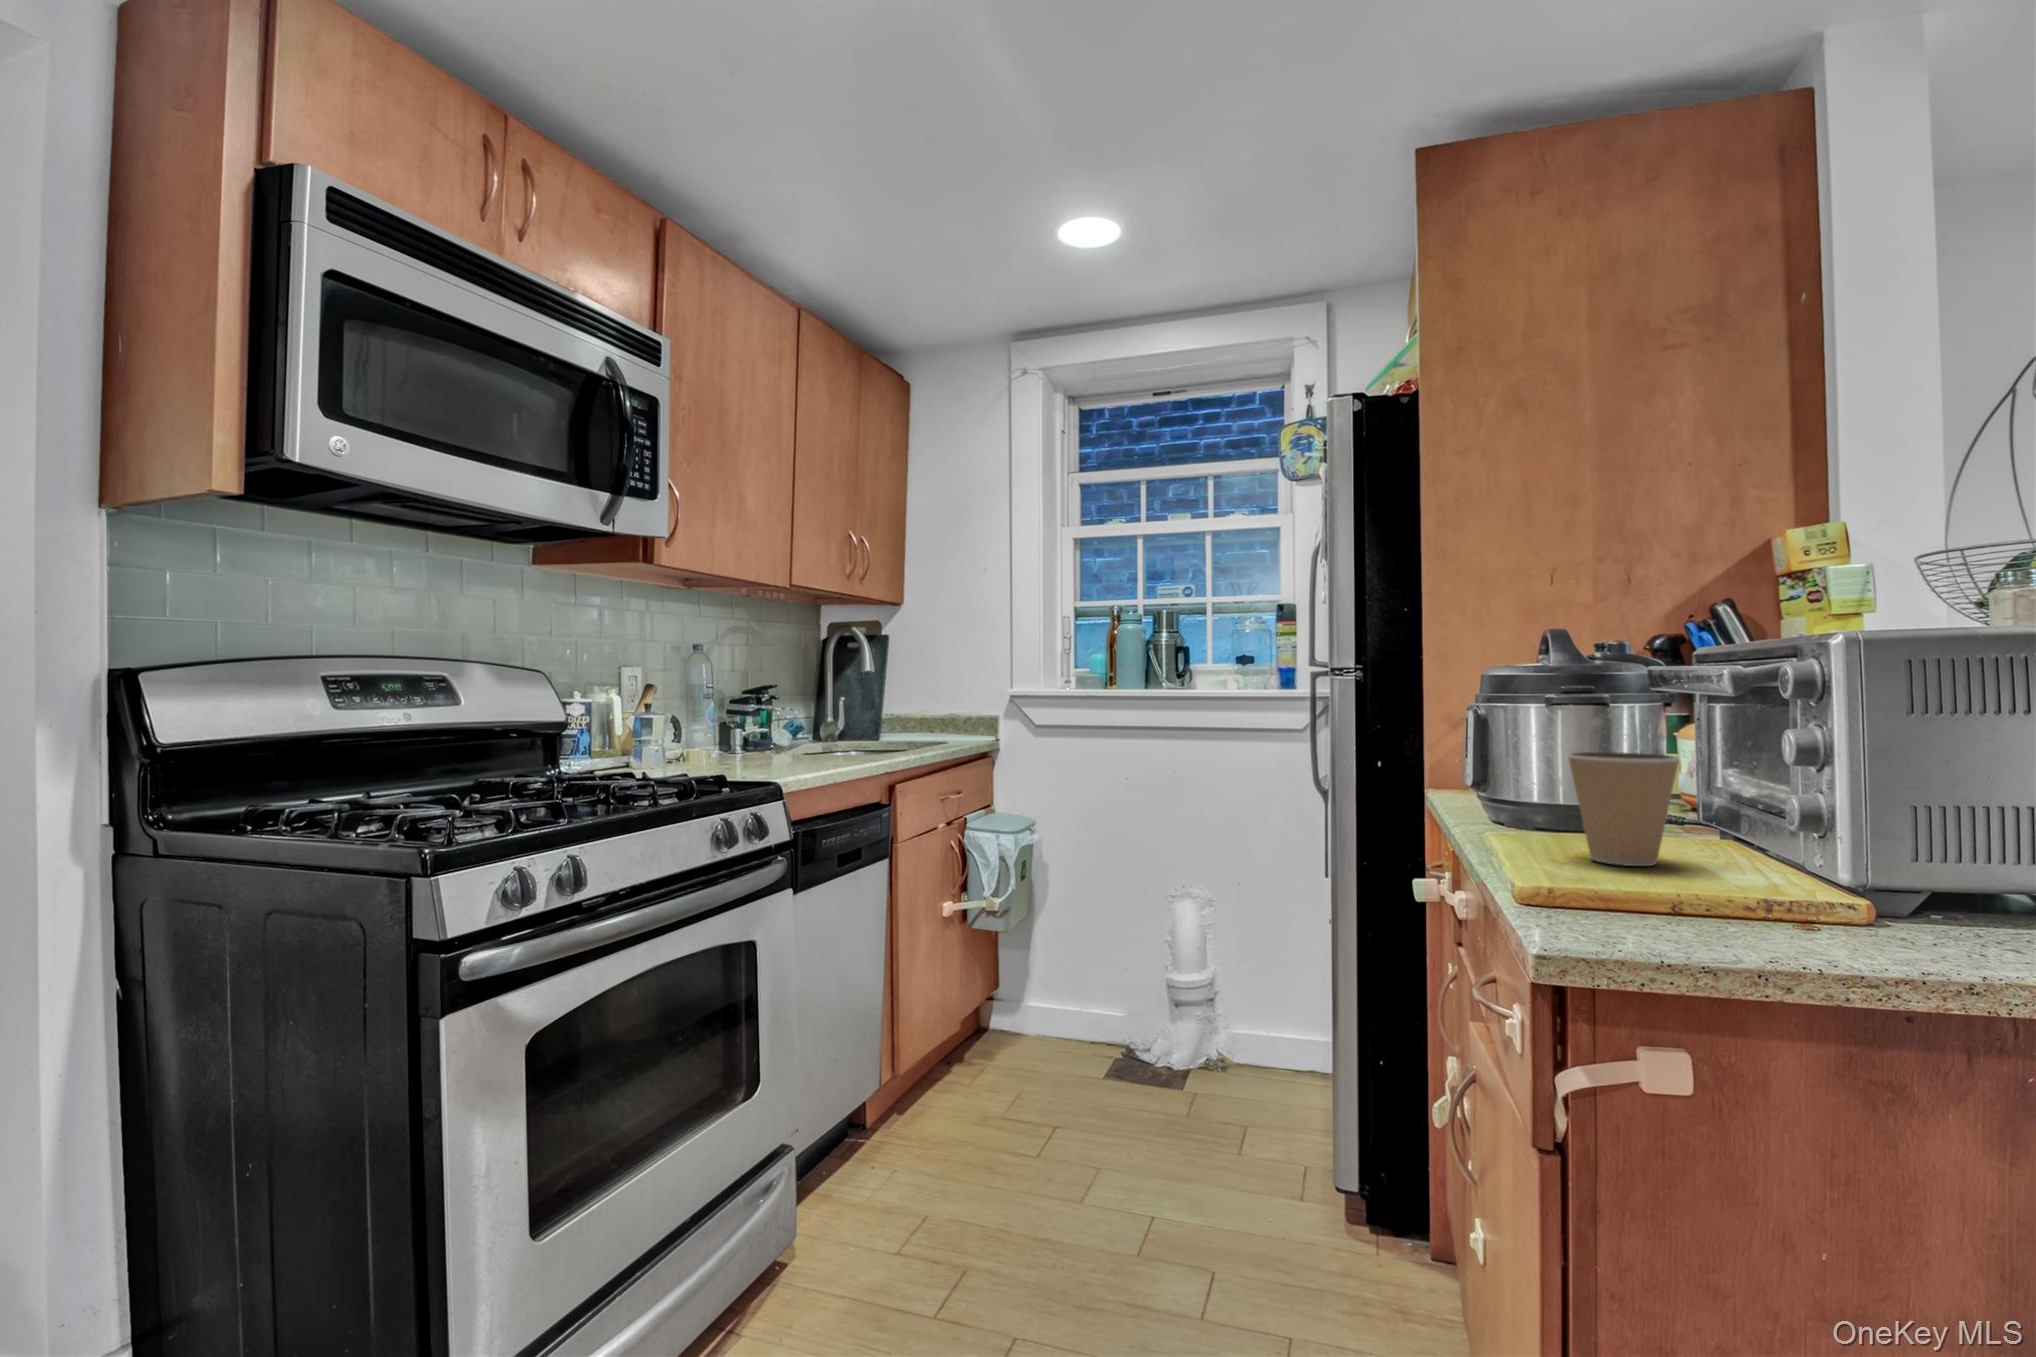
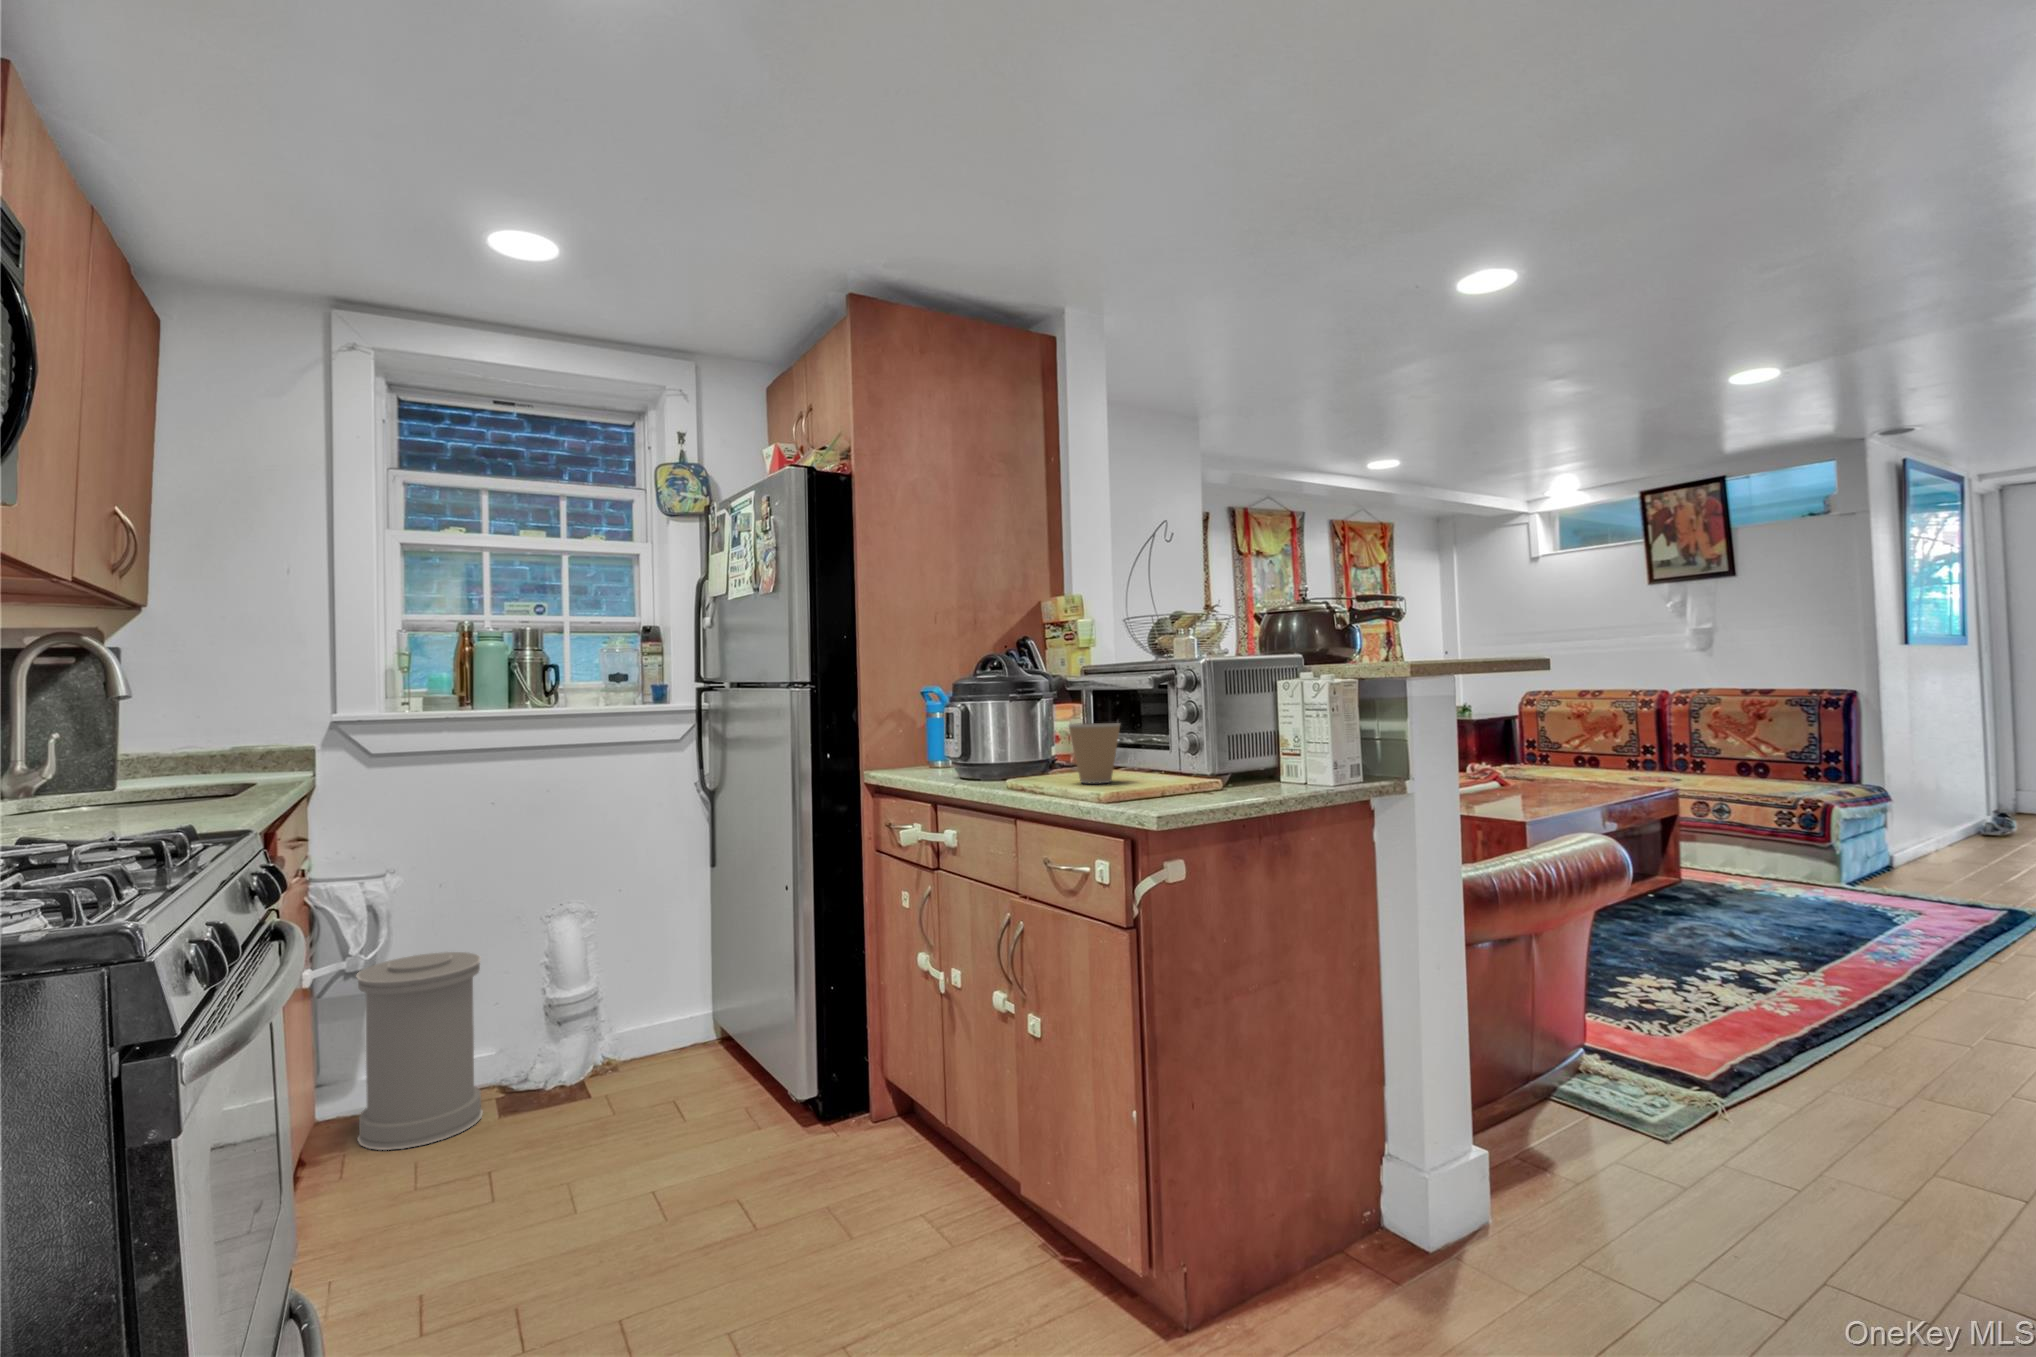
trash can: none [1001,907,1097,1079] -> present [356,952,483,1150]

